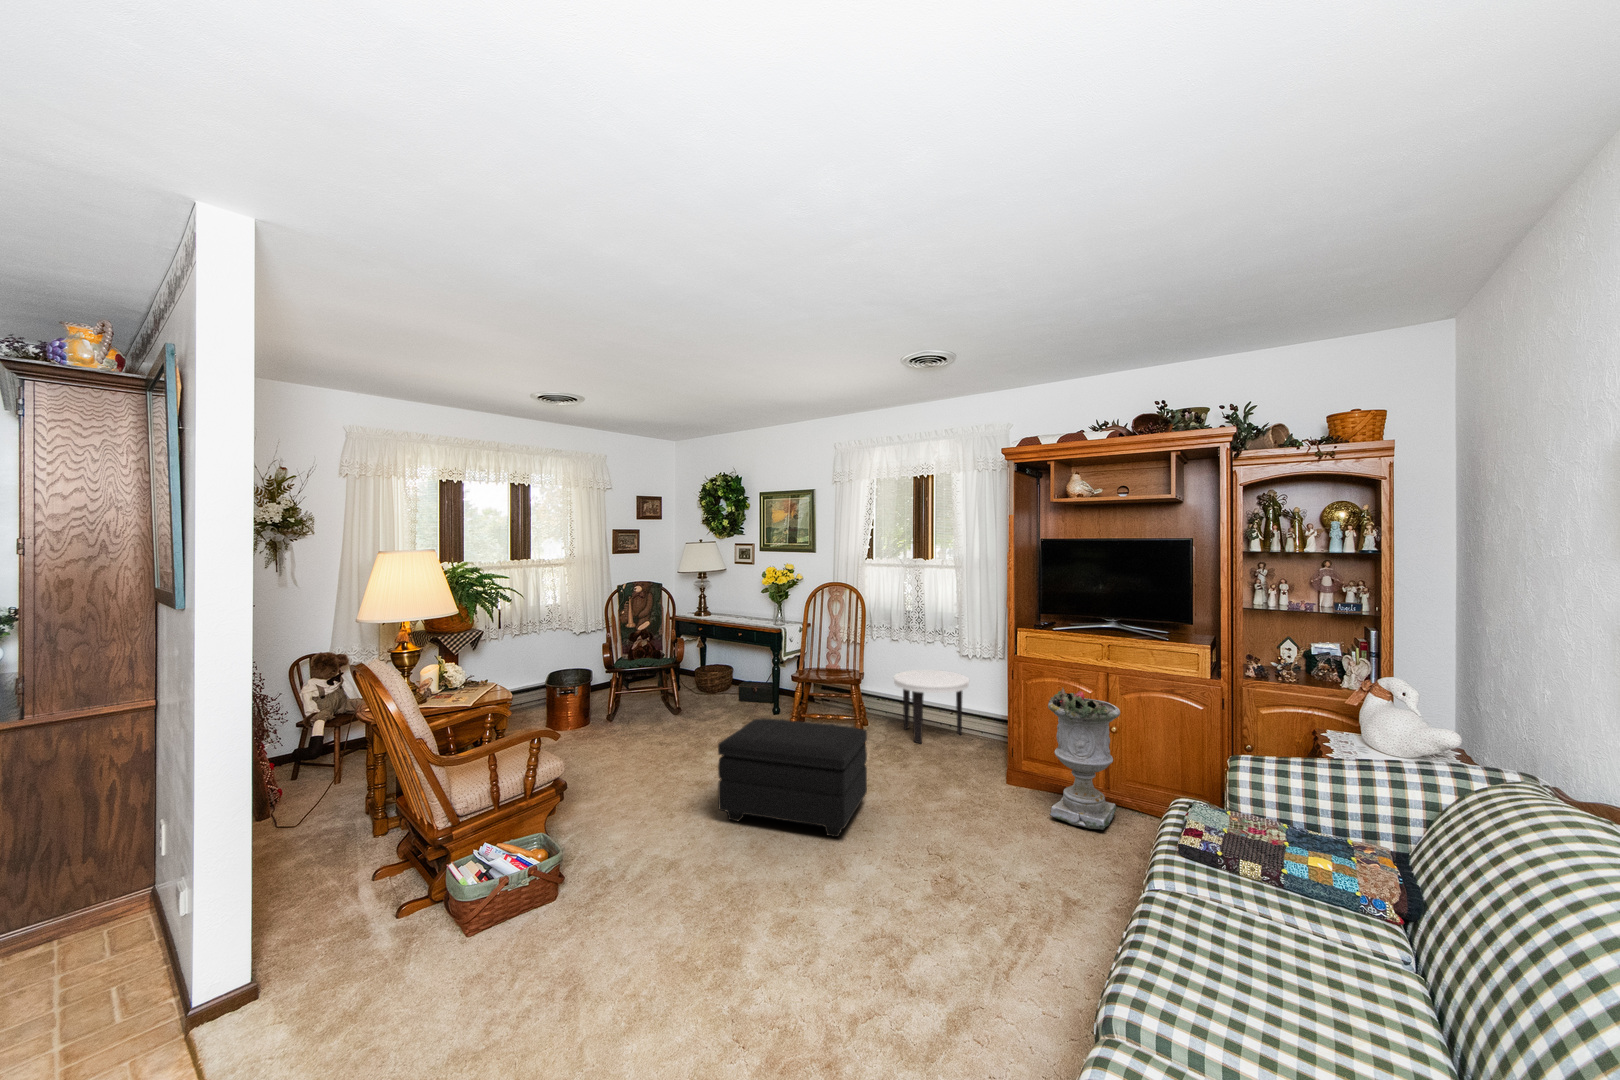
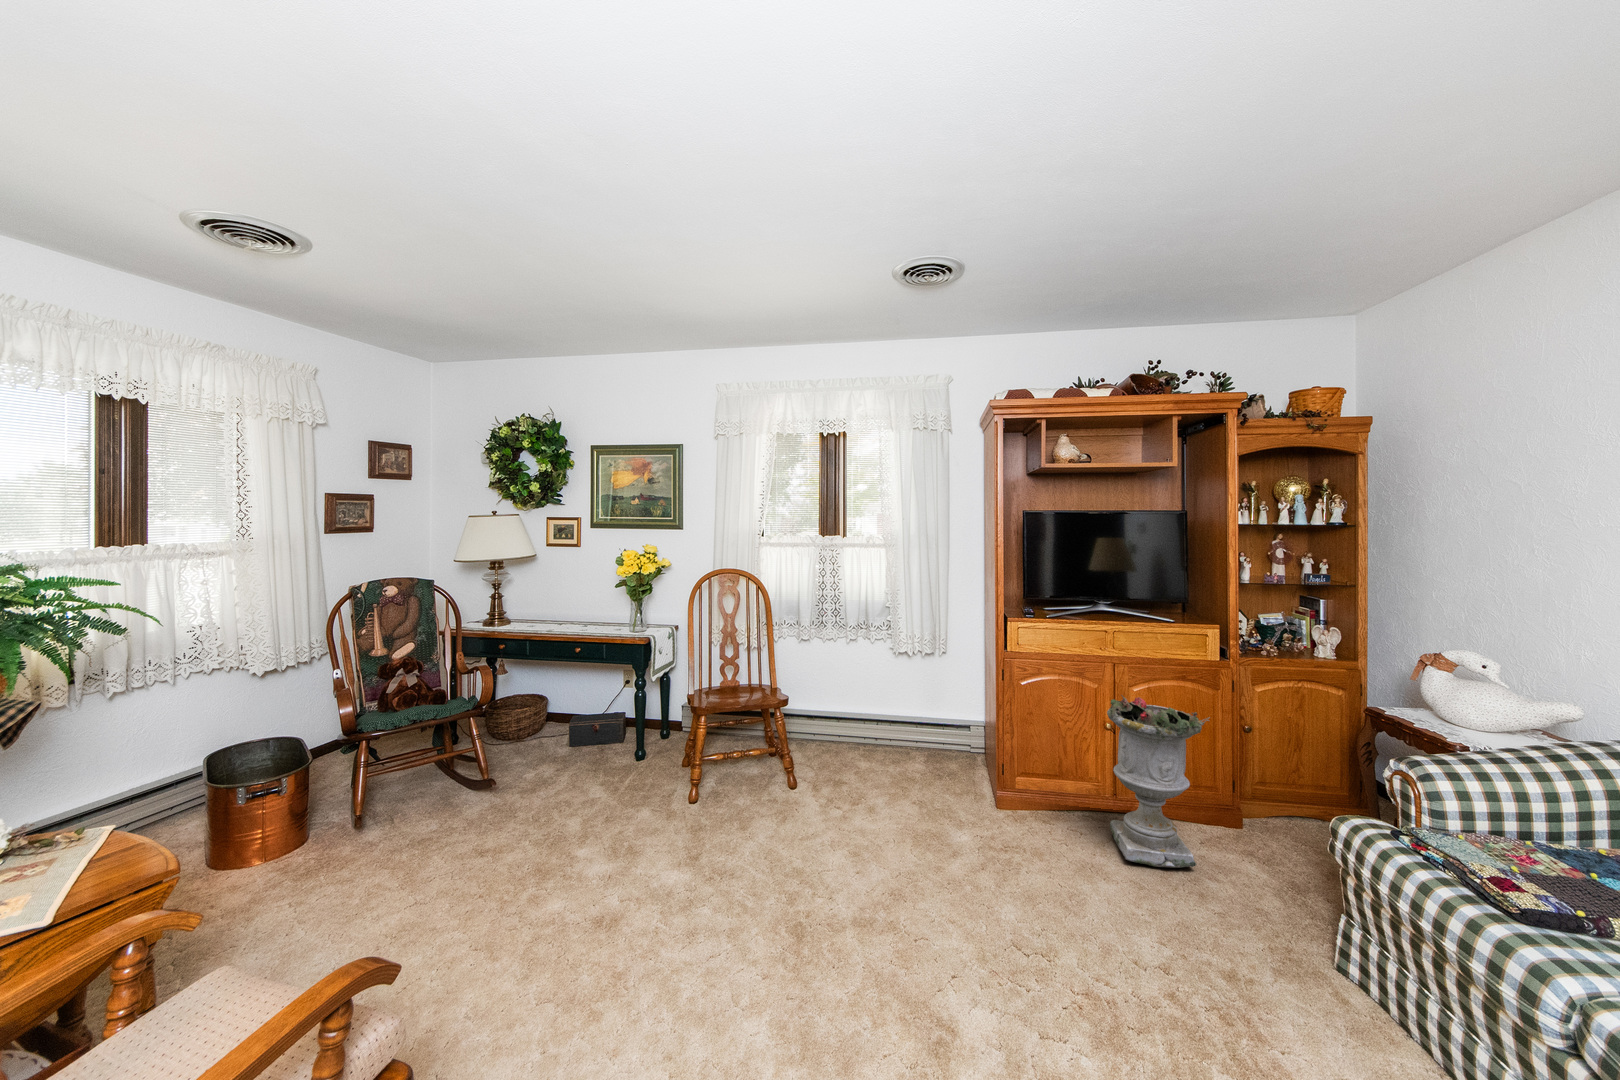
side table: present [893,670,969,743] -> none [824,675,920,775]
footstool: present [718,718,867,837] -> none [728,794,963,1015]

